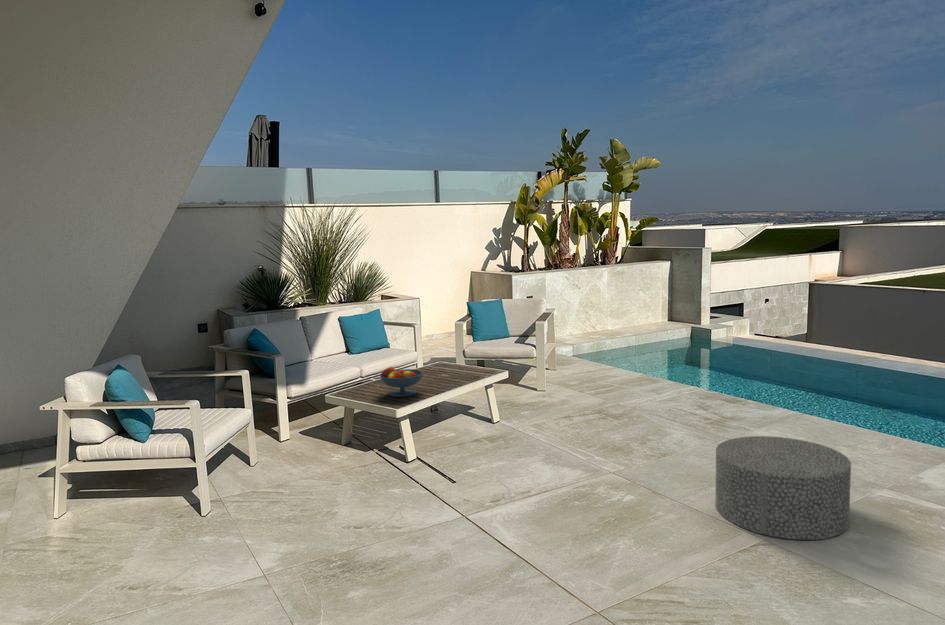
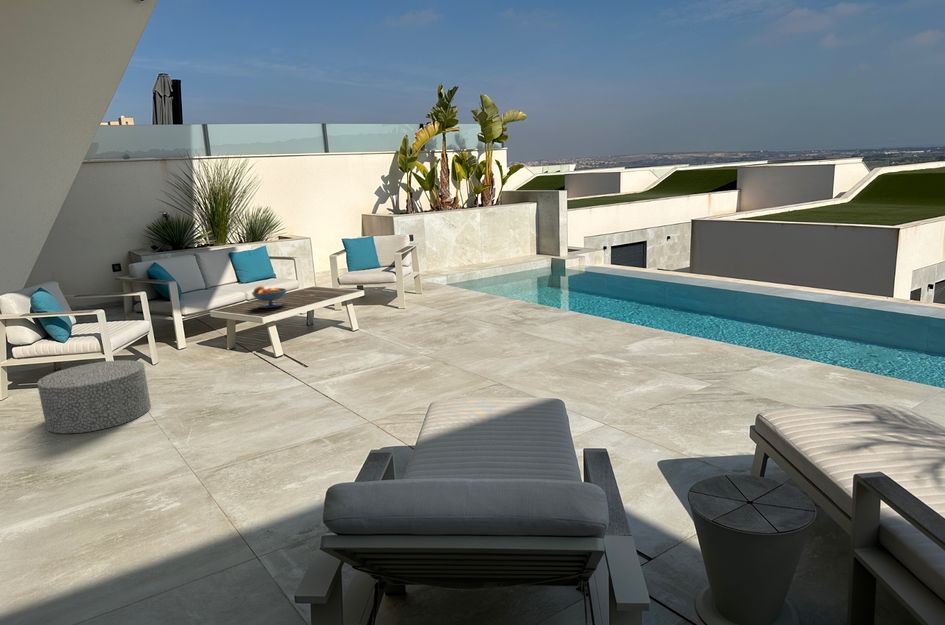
ottoman: present [716,436,851,540] -> present [37,360,151,434]

